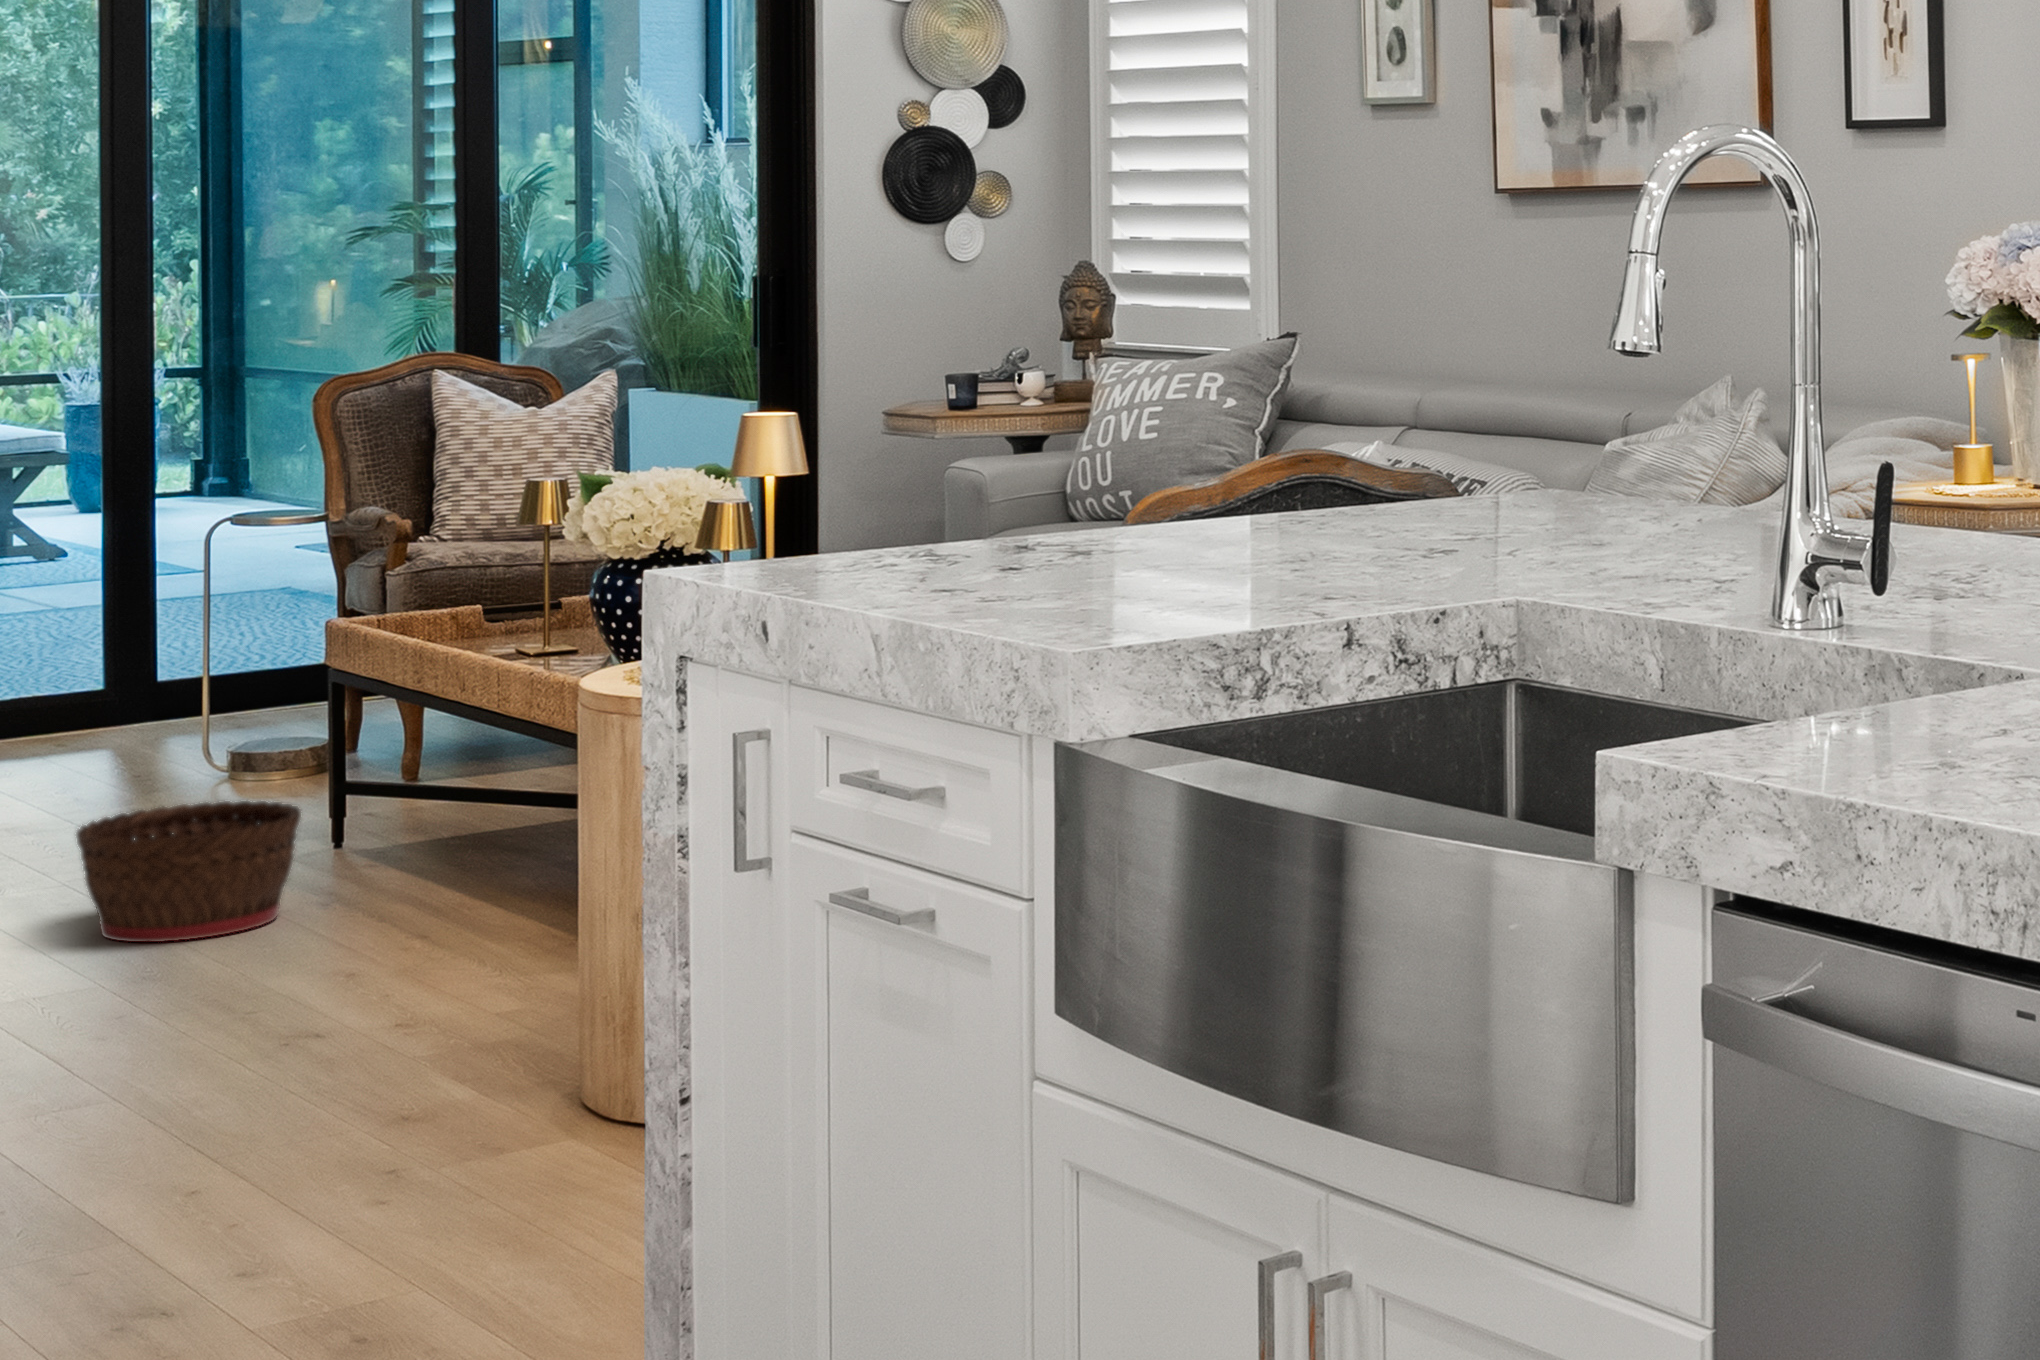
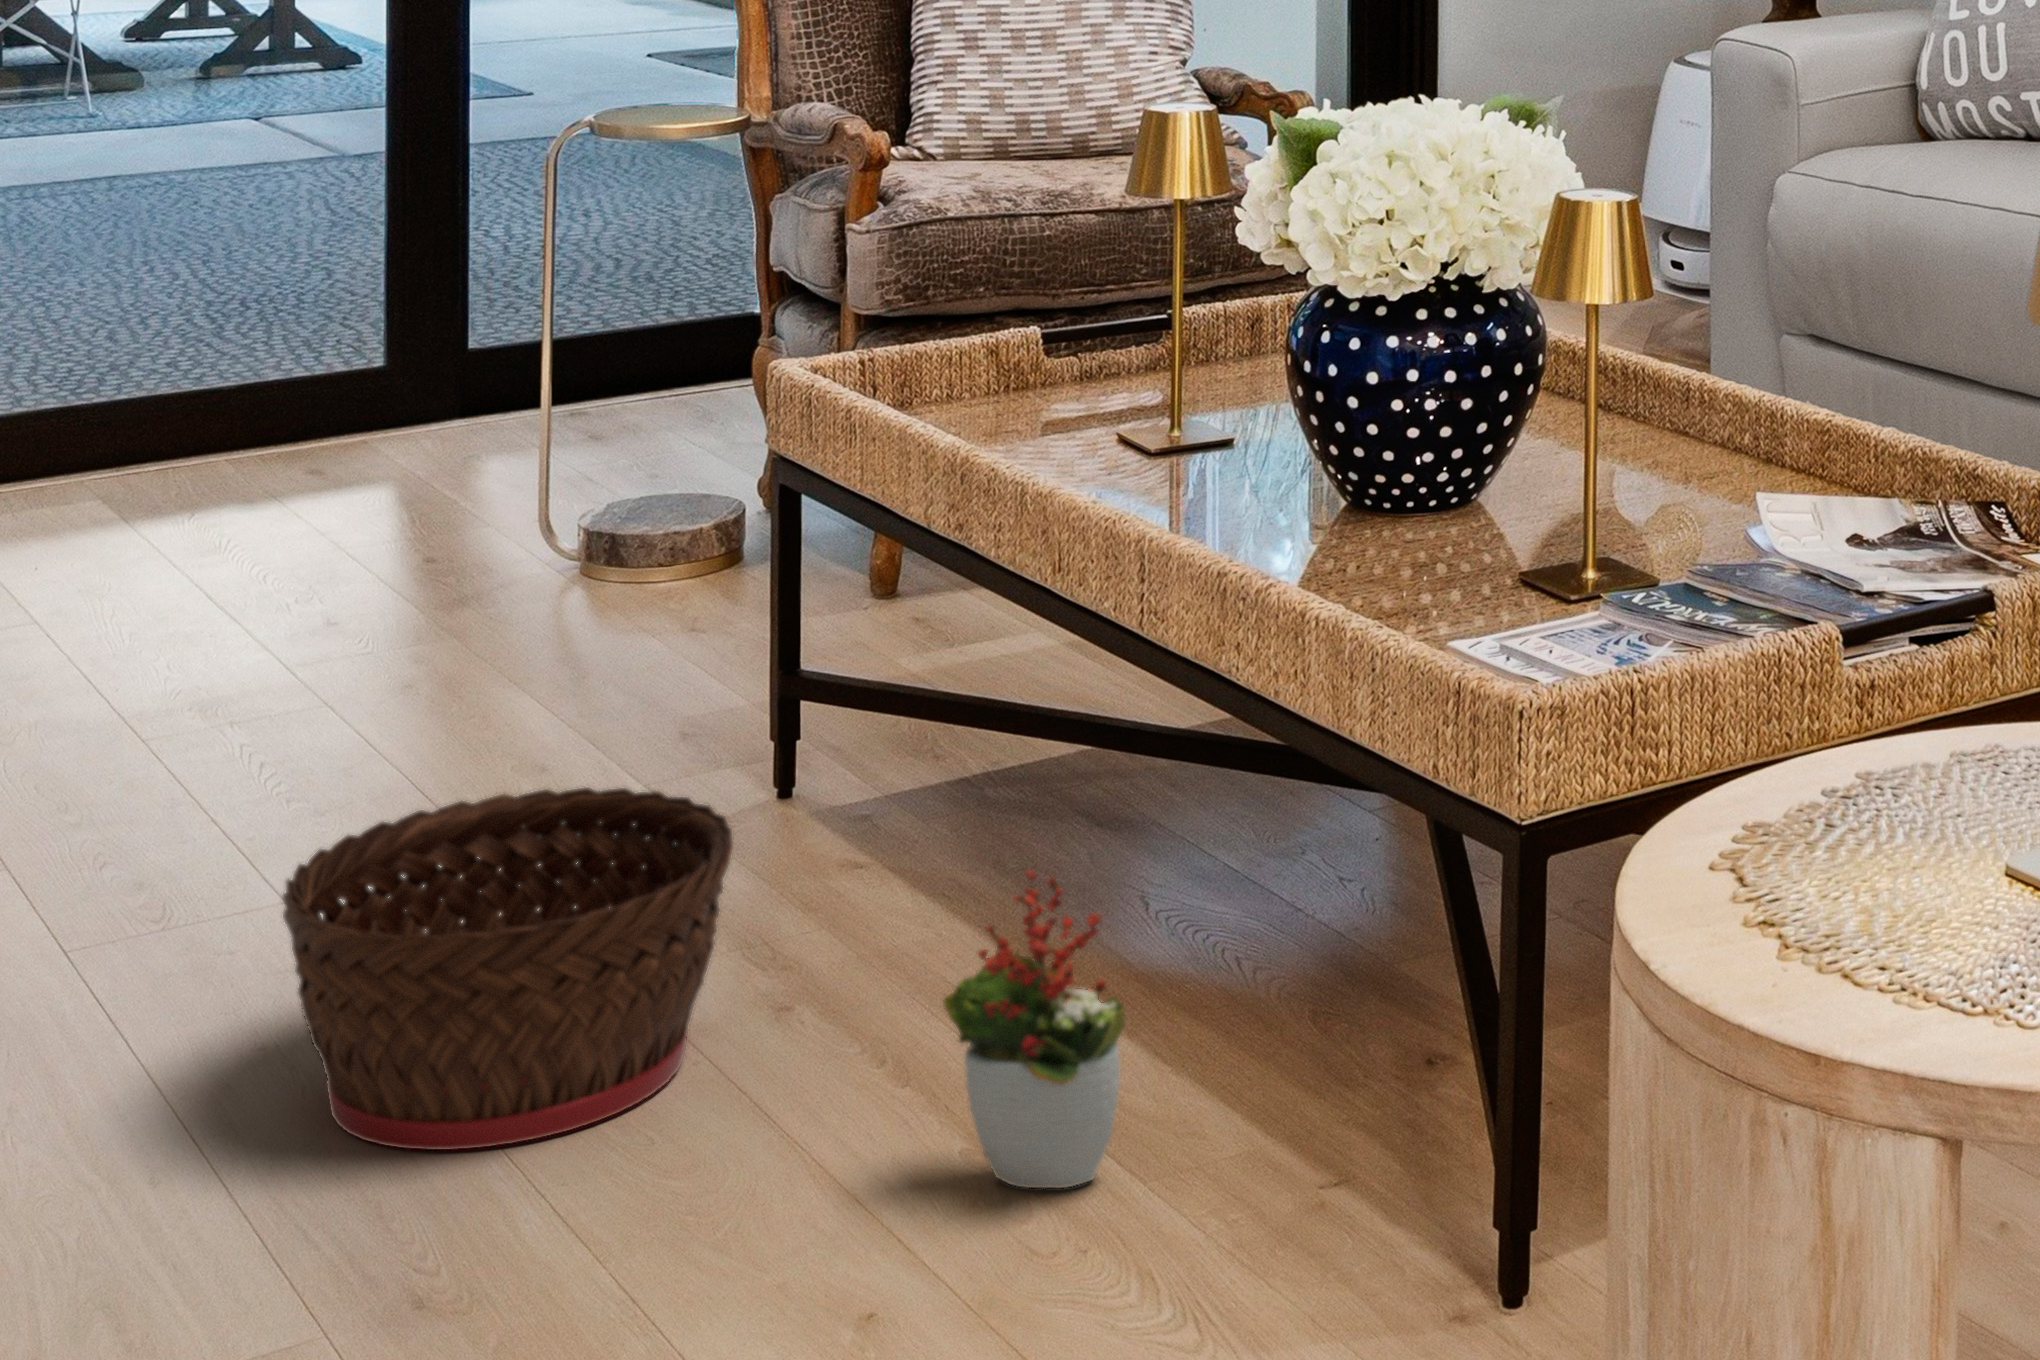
decorative plant: none [399,800,486,942] -> present [943,871,1124,1188]

